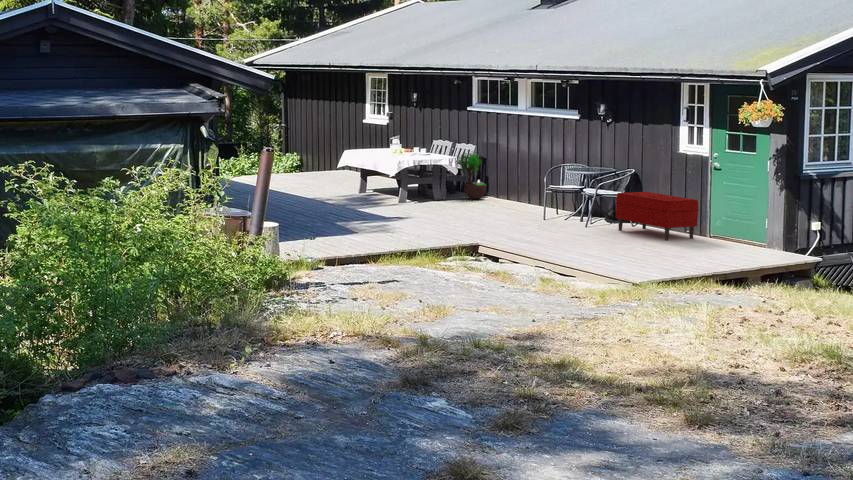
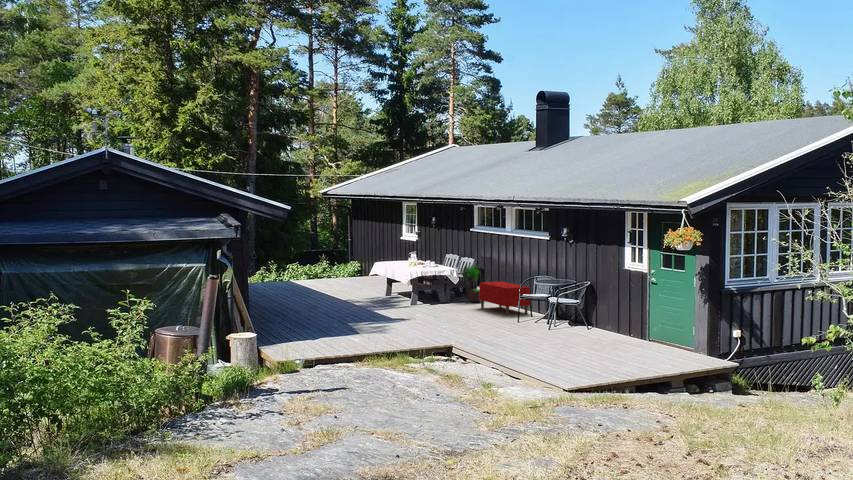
bench: present [616,192,698,240] -> present [479,282,530,315]

